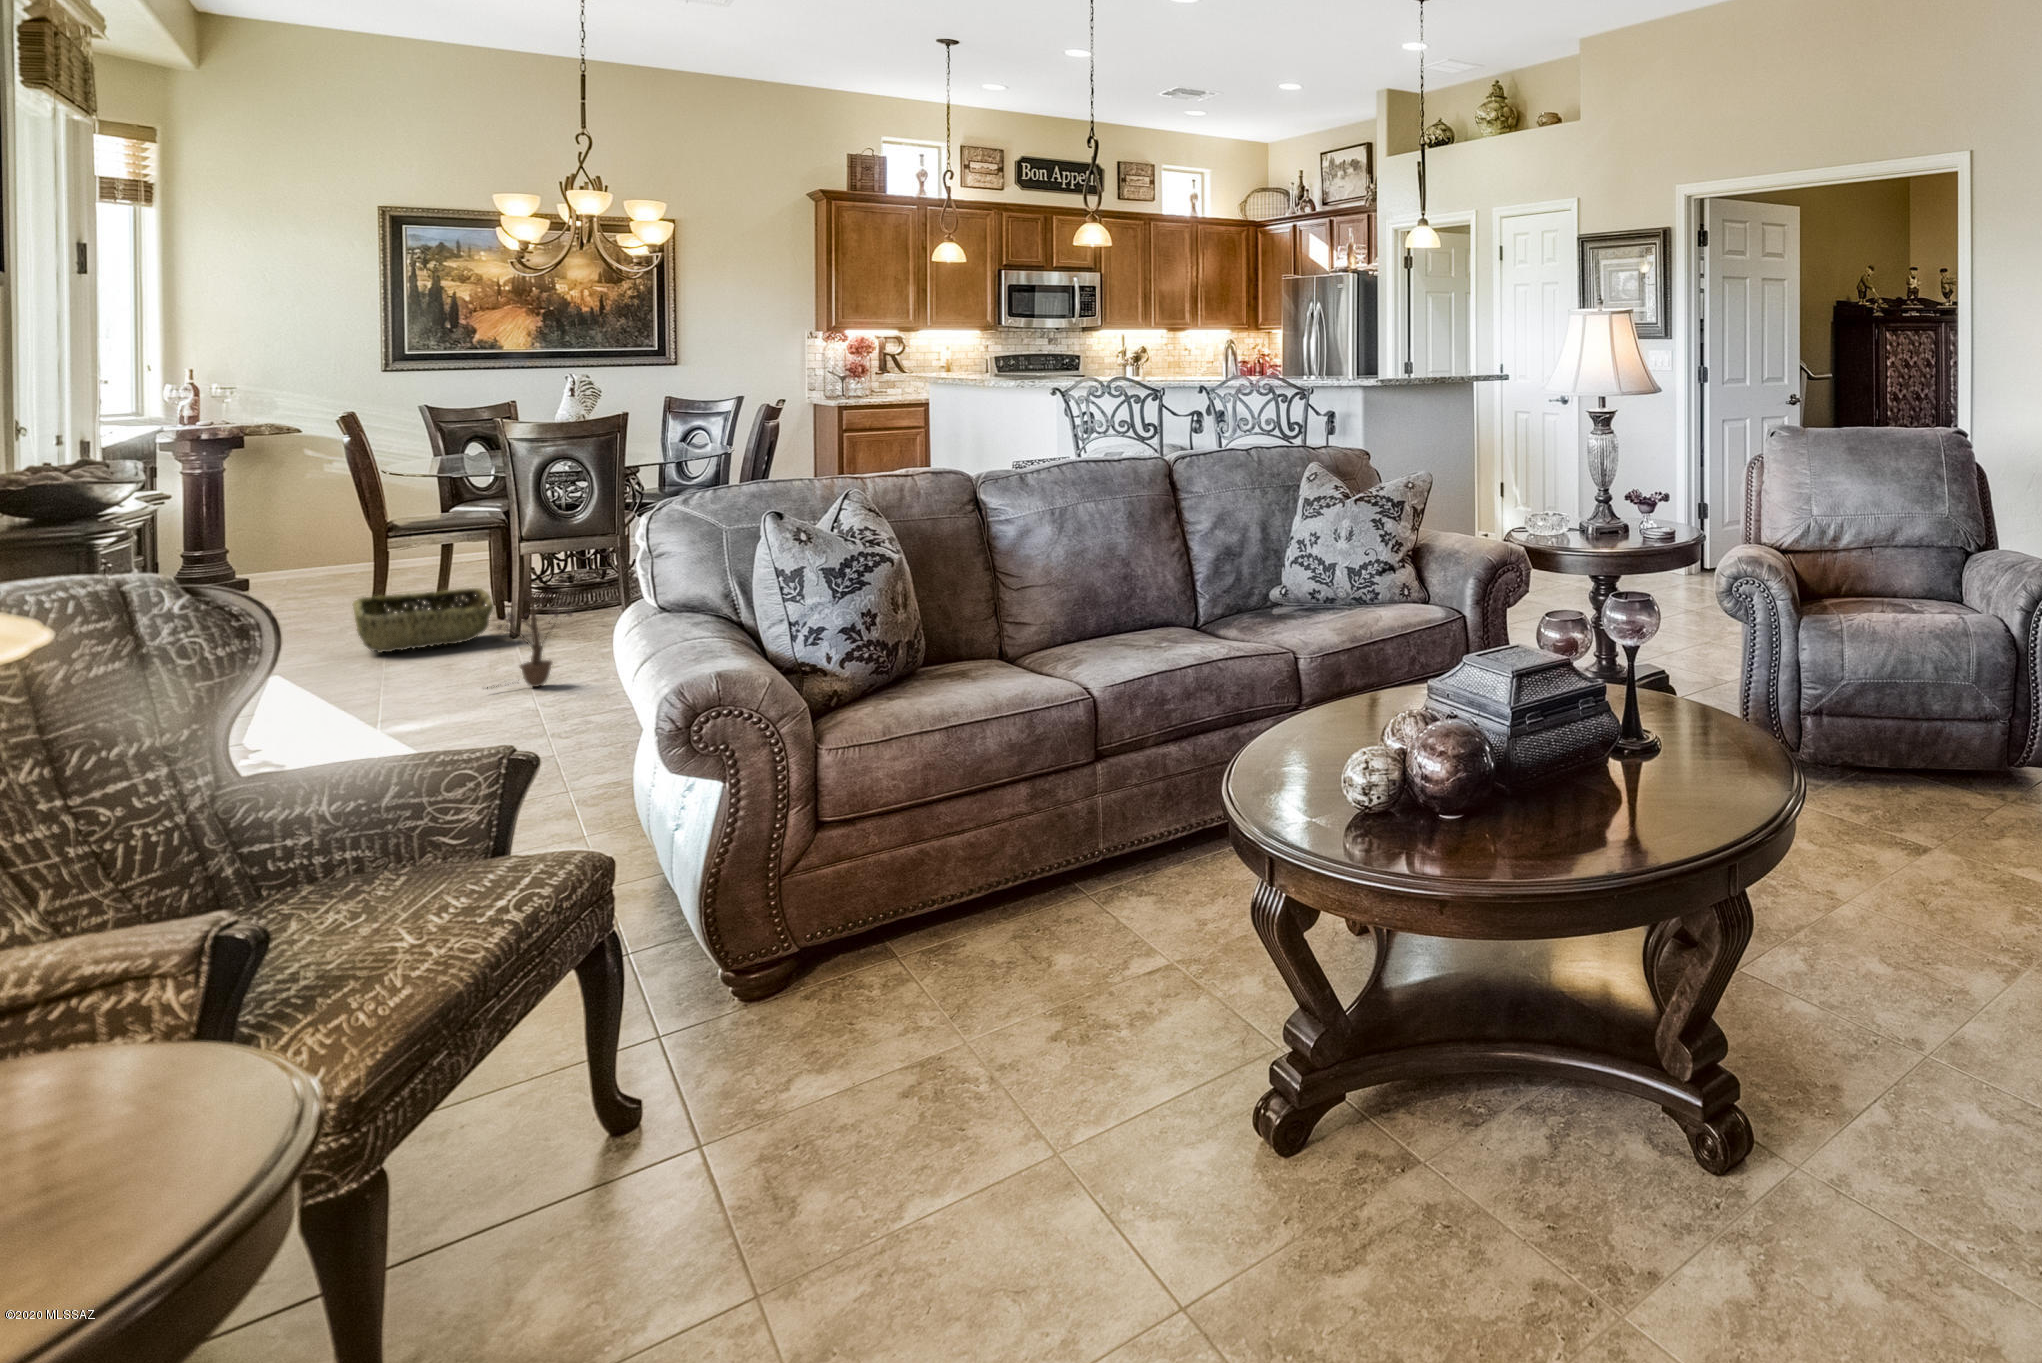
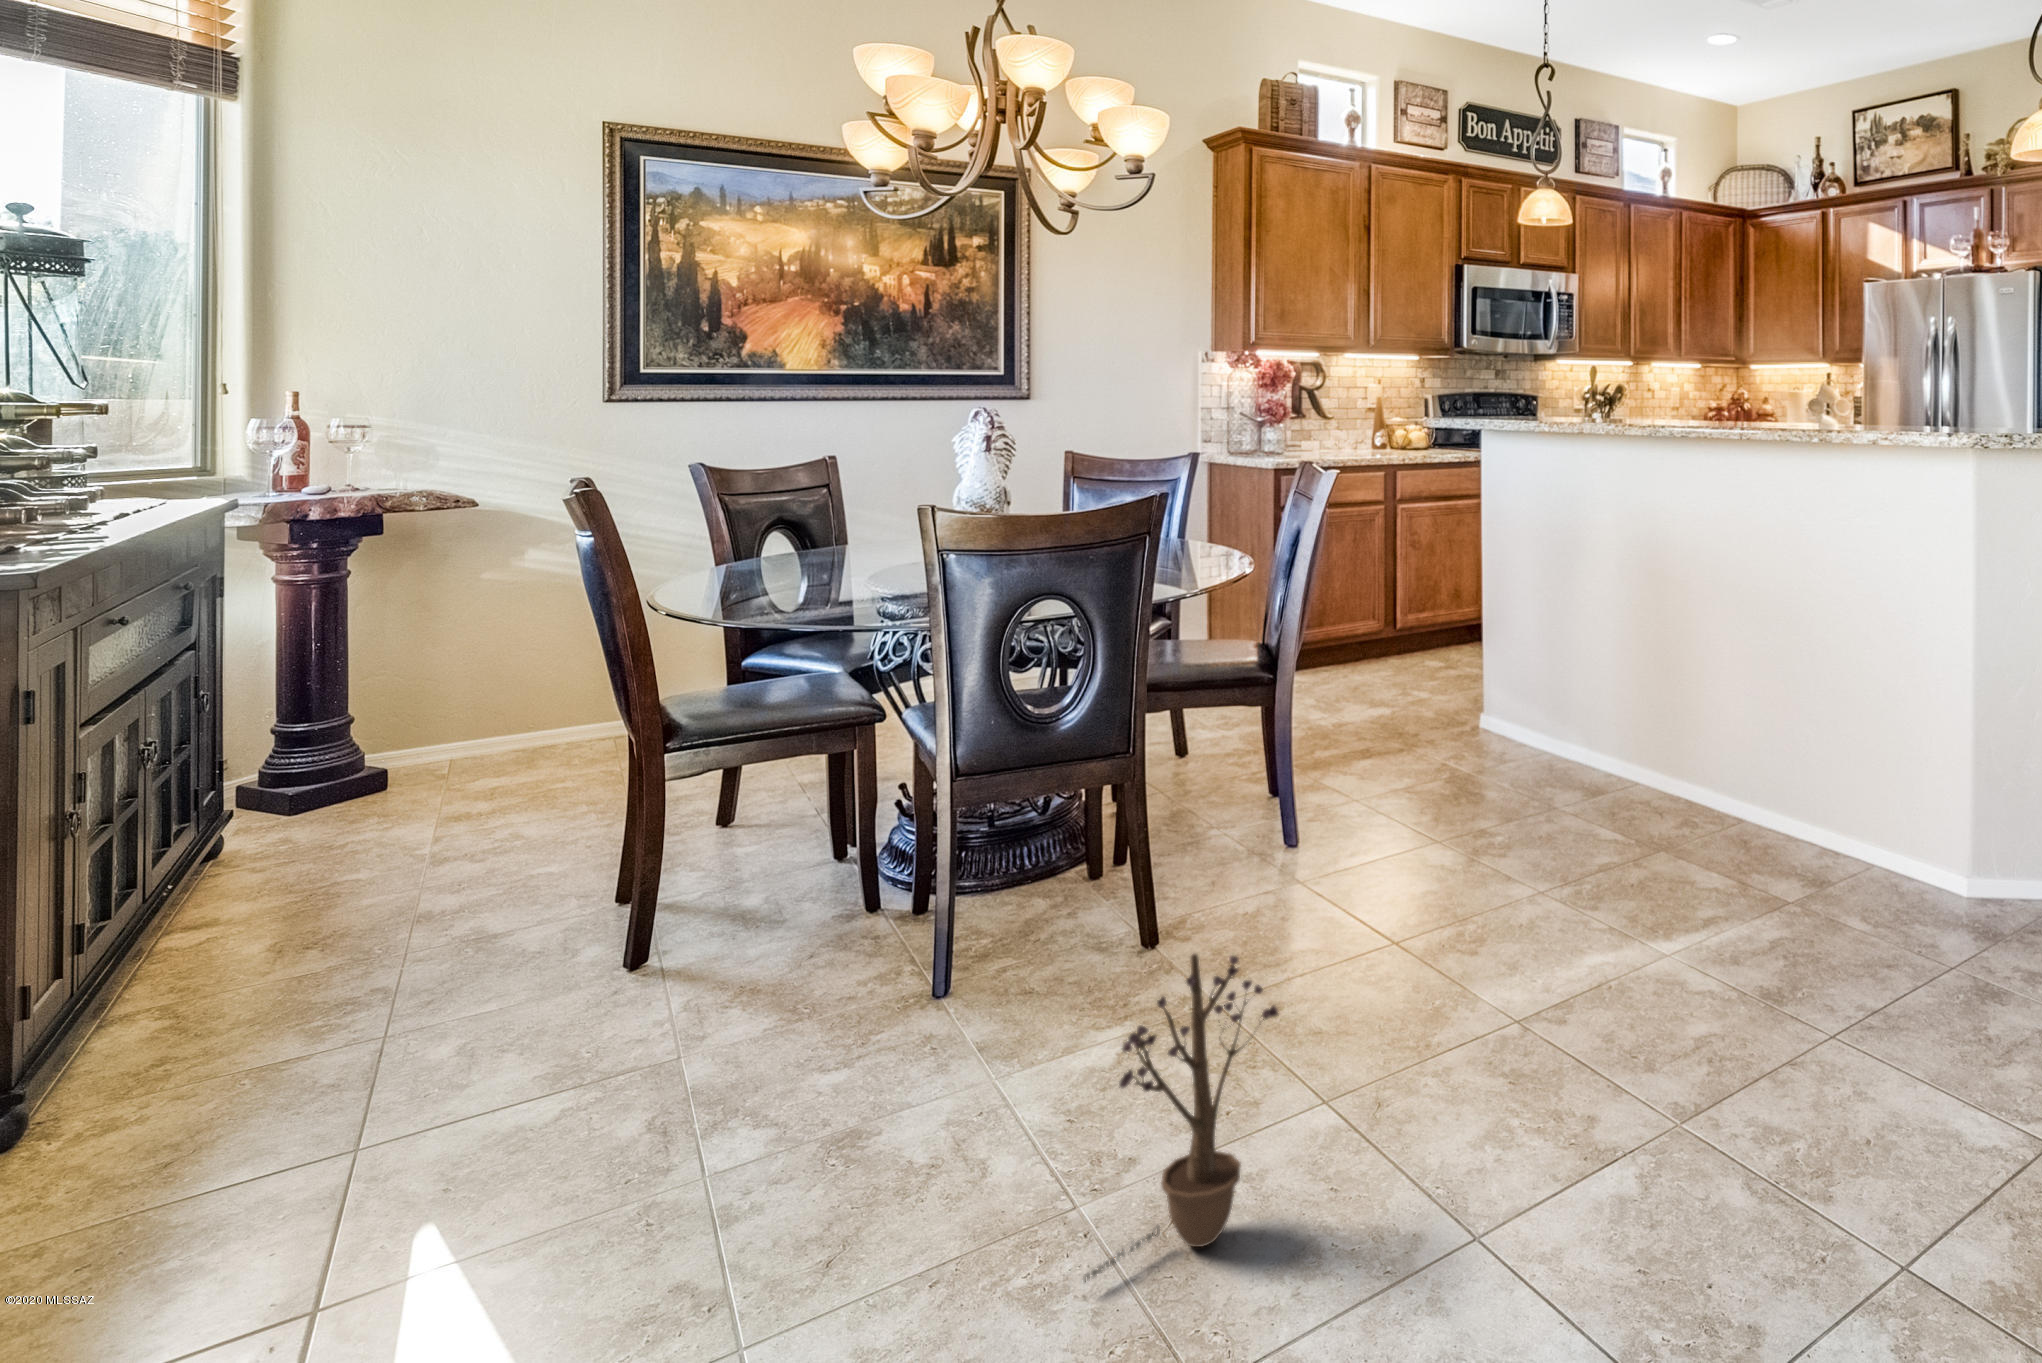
woven basket: present [353,588,494,653] -> none [631,854,934,1048]

